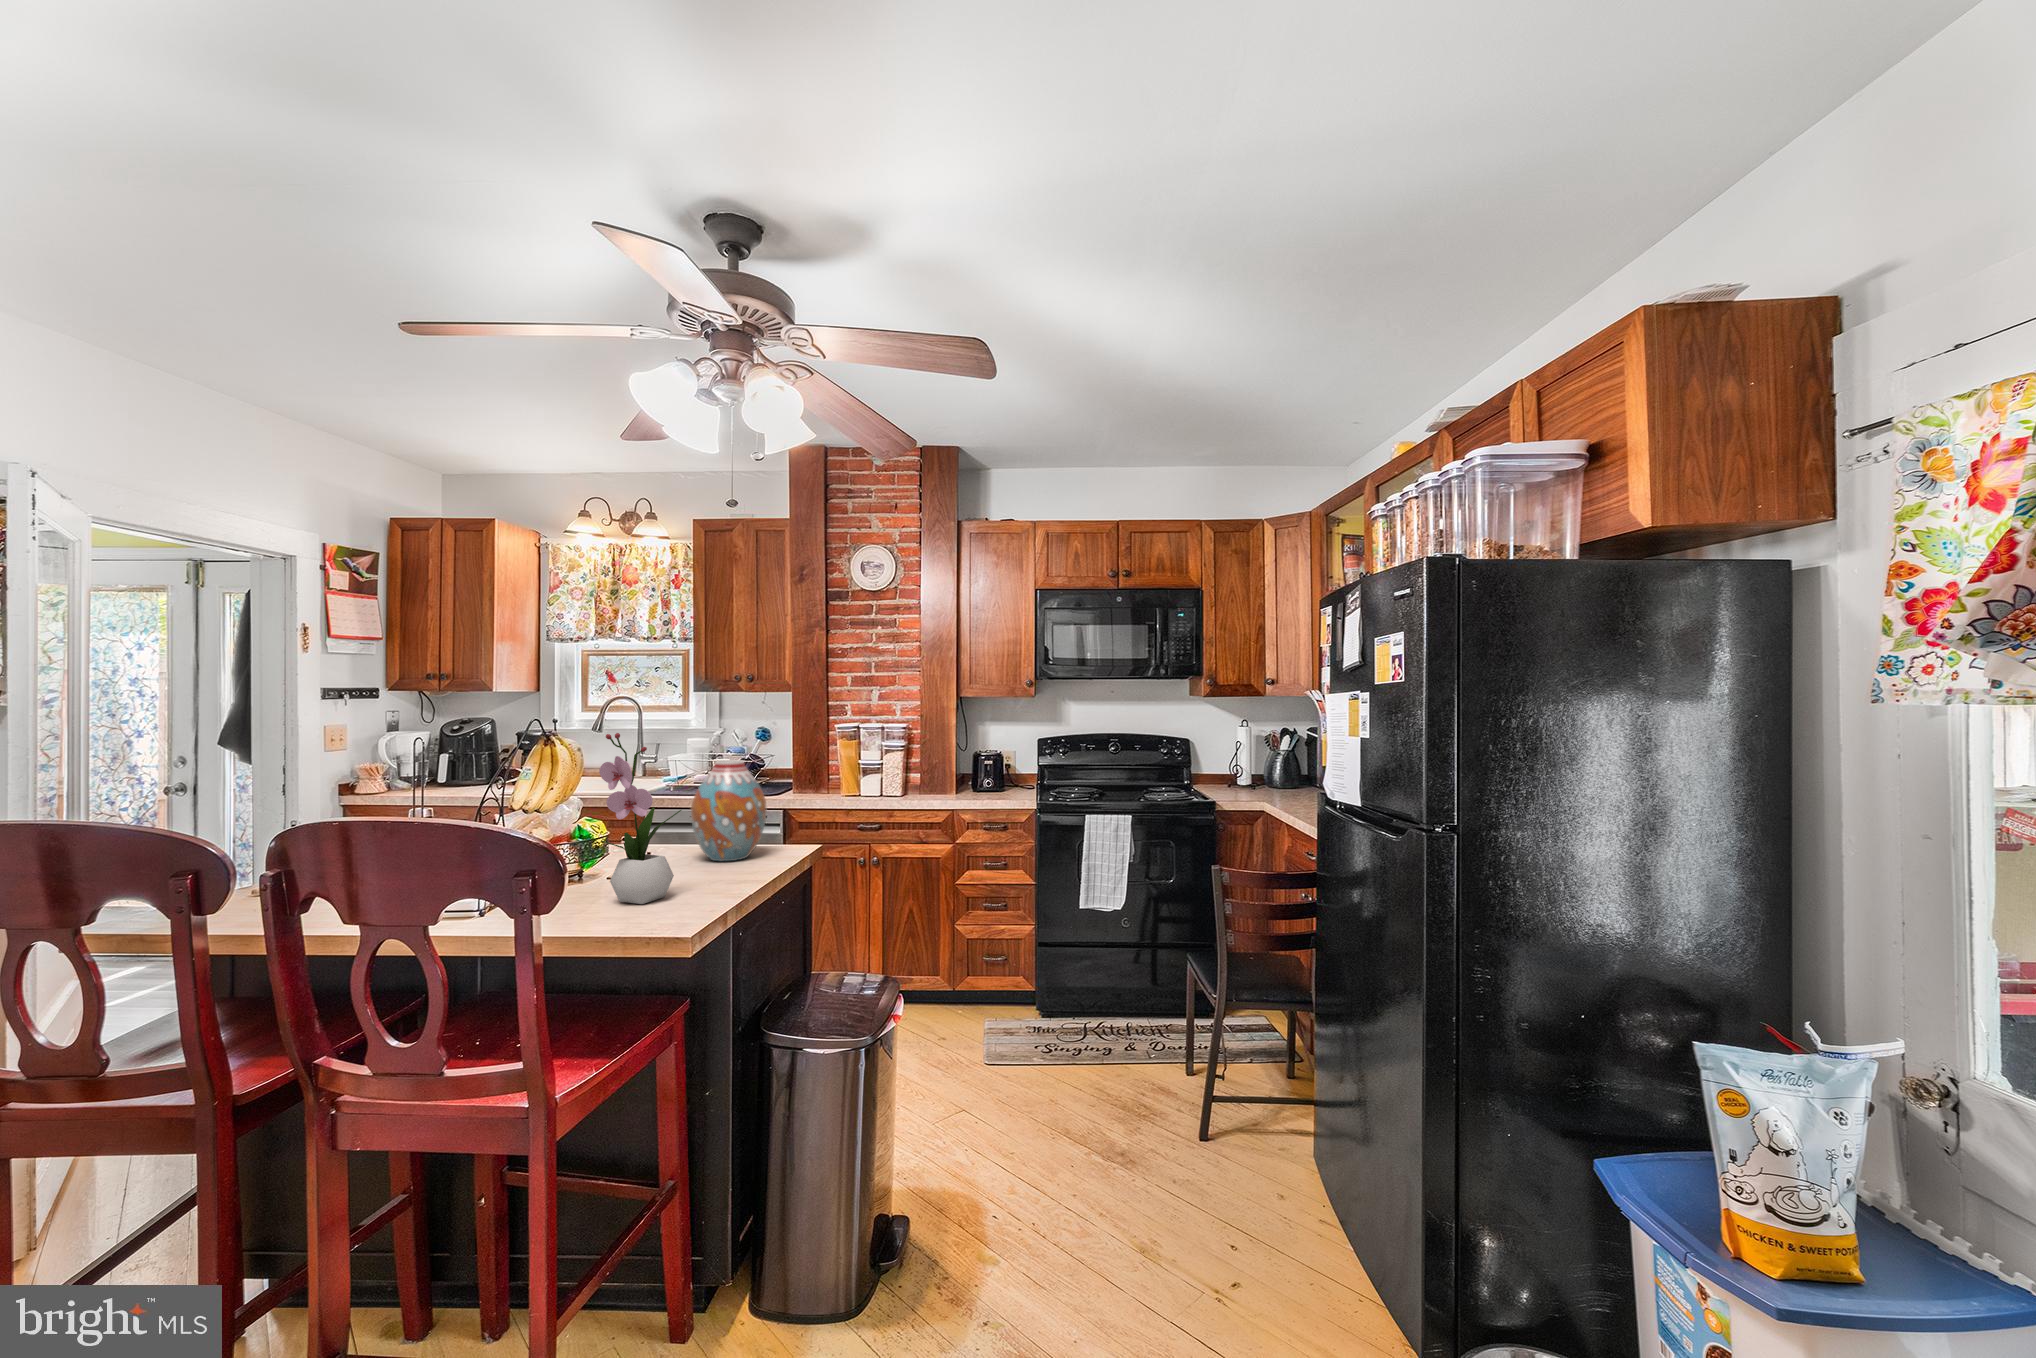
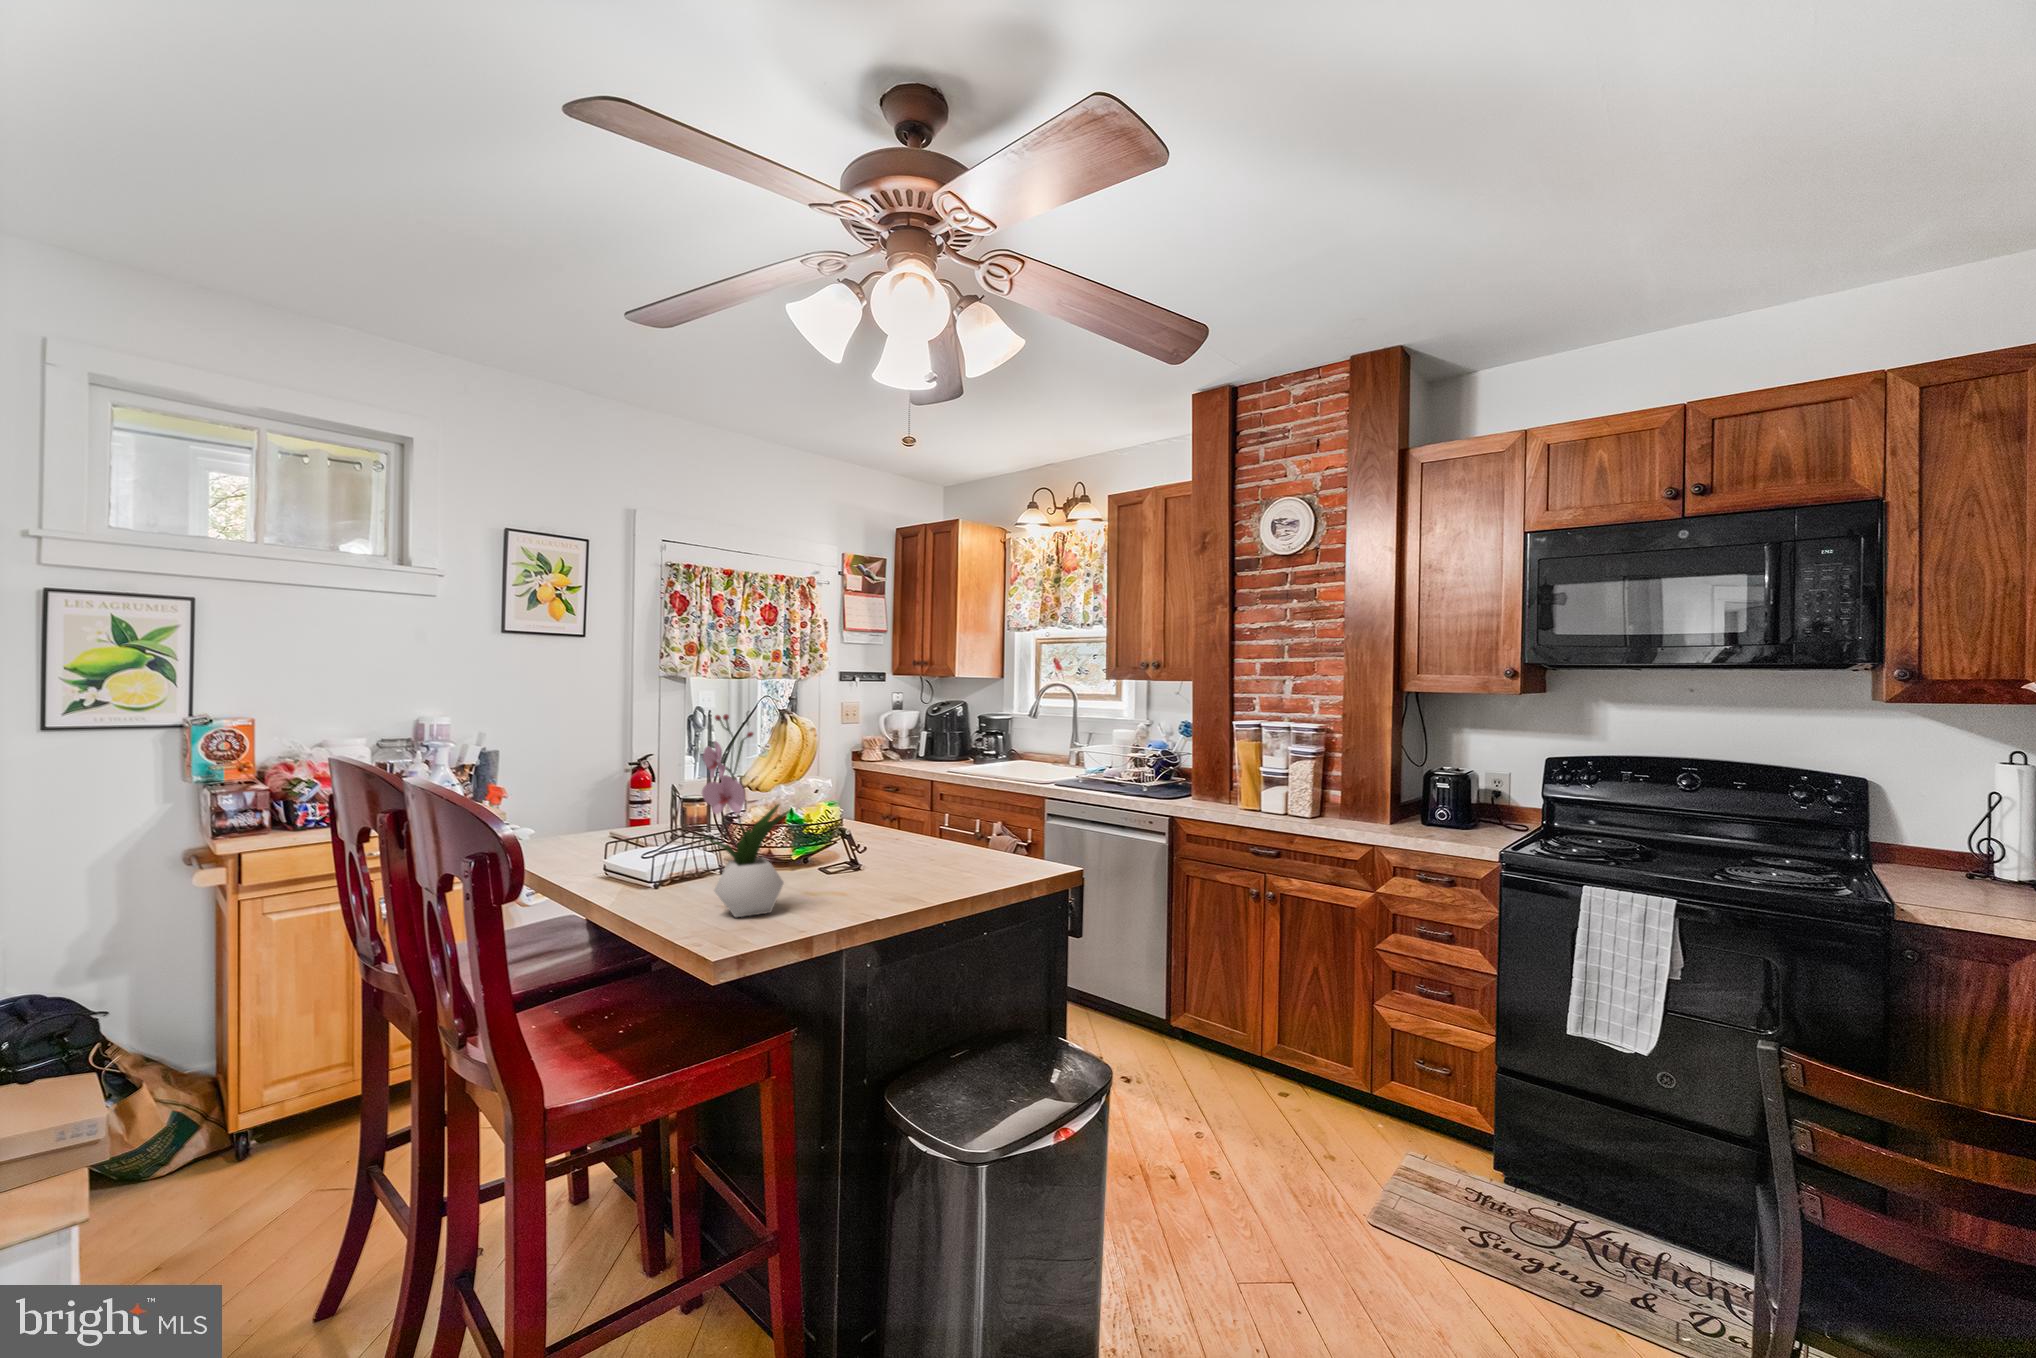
vase: present [691,760,767,861] -> none [892,754,977,878]

